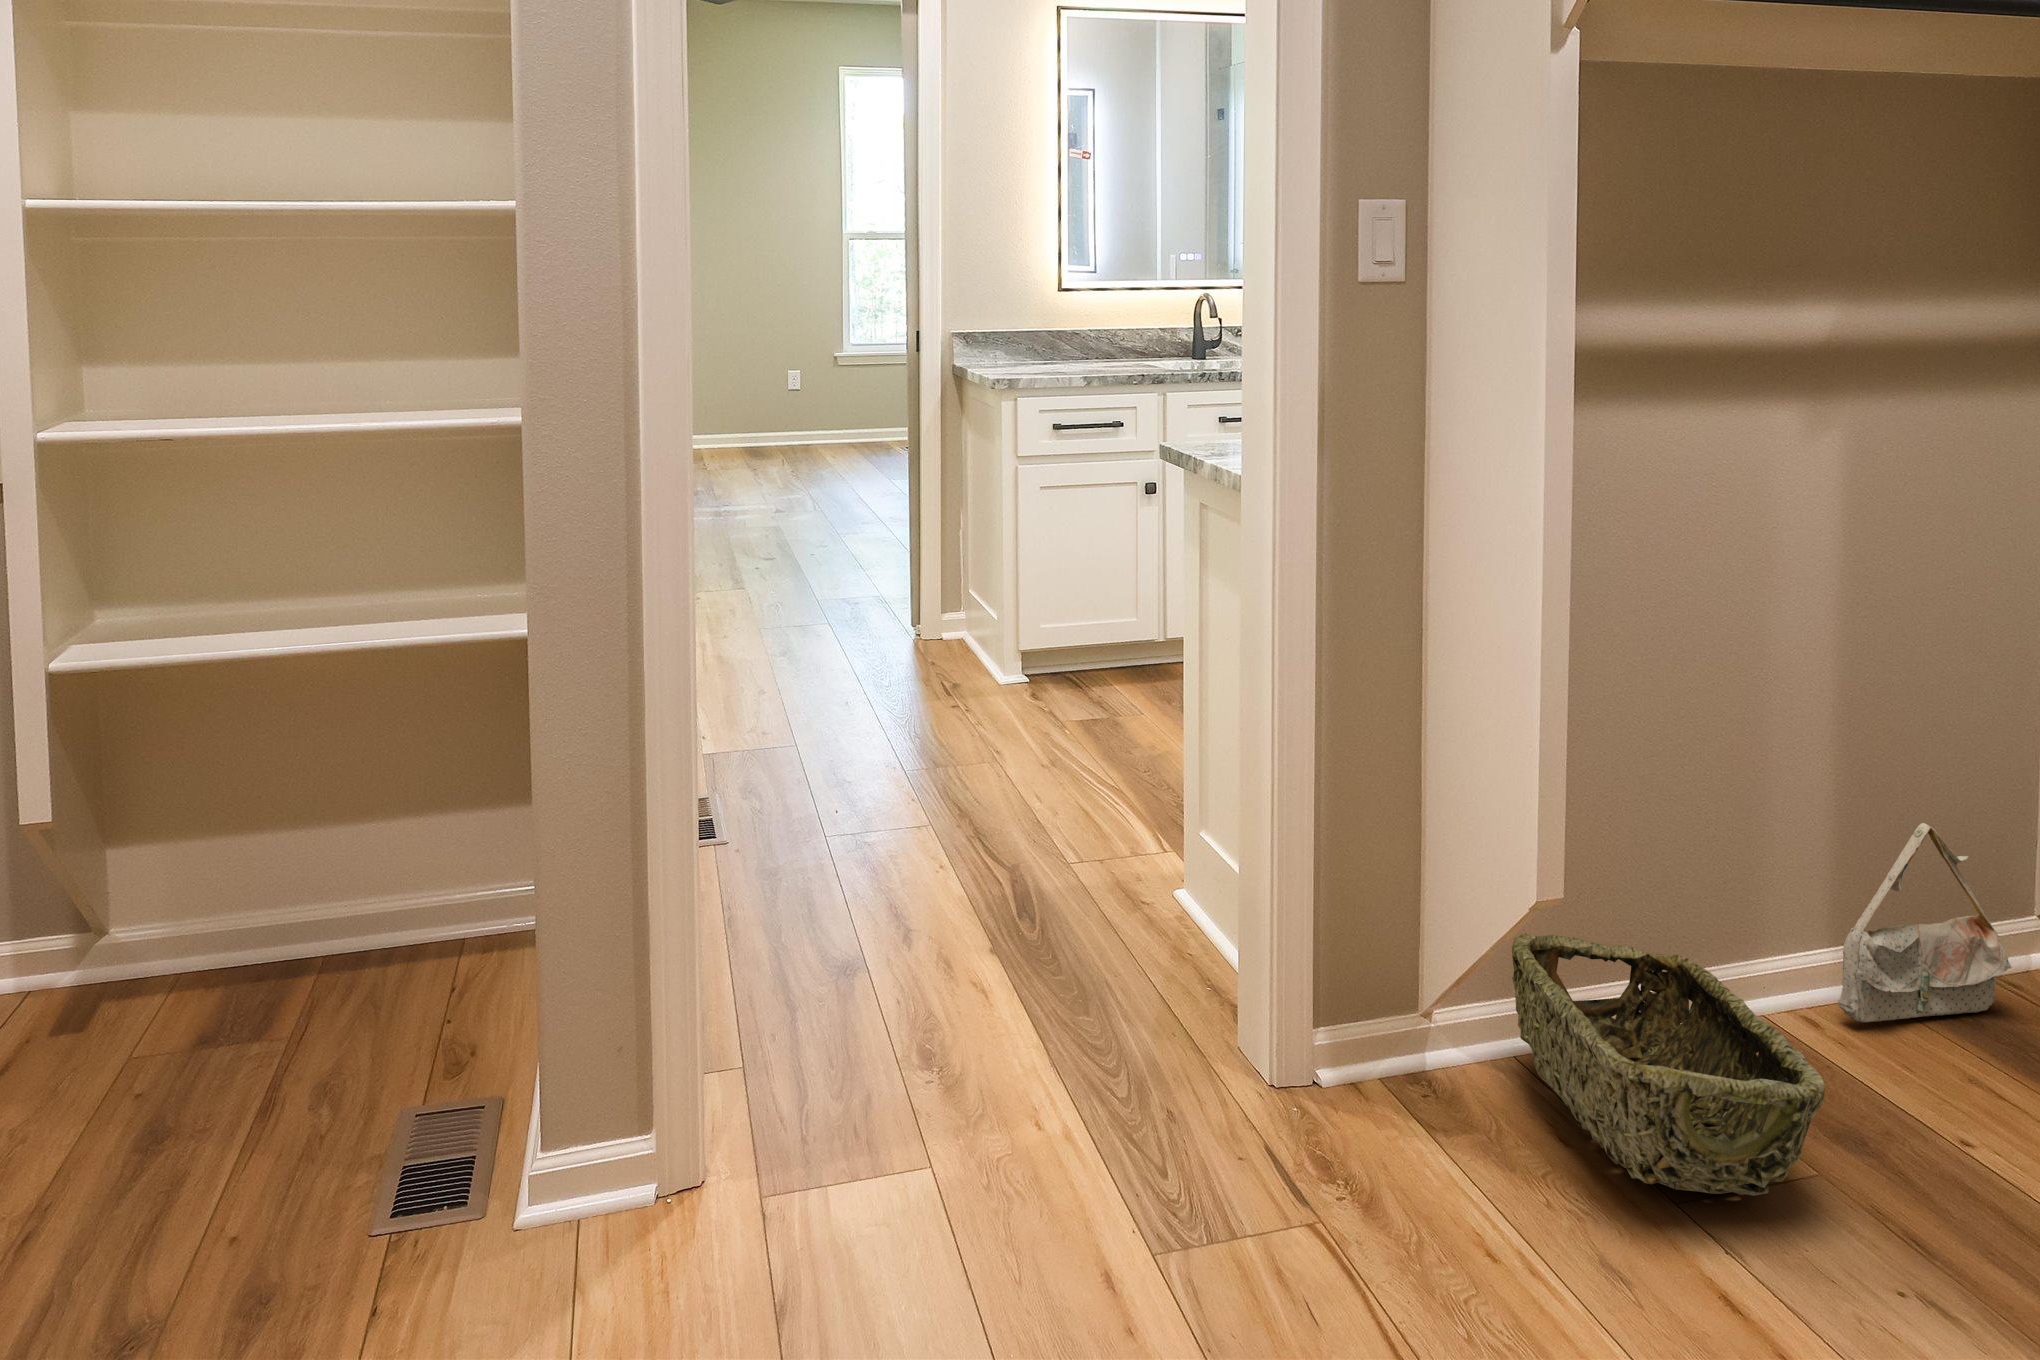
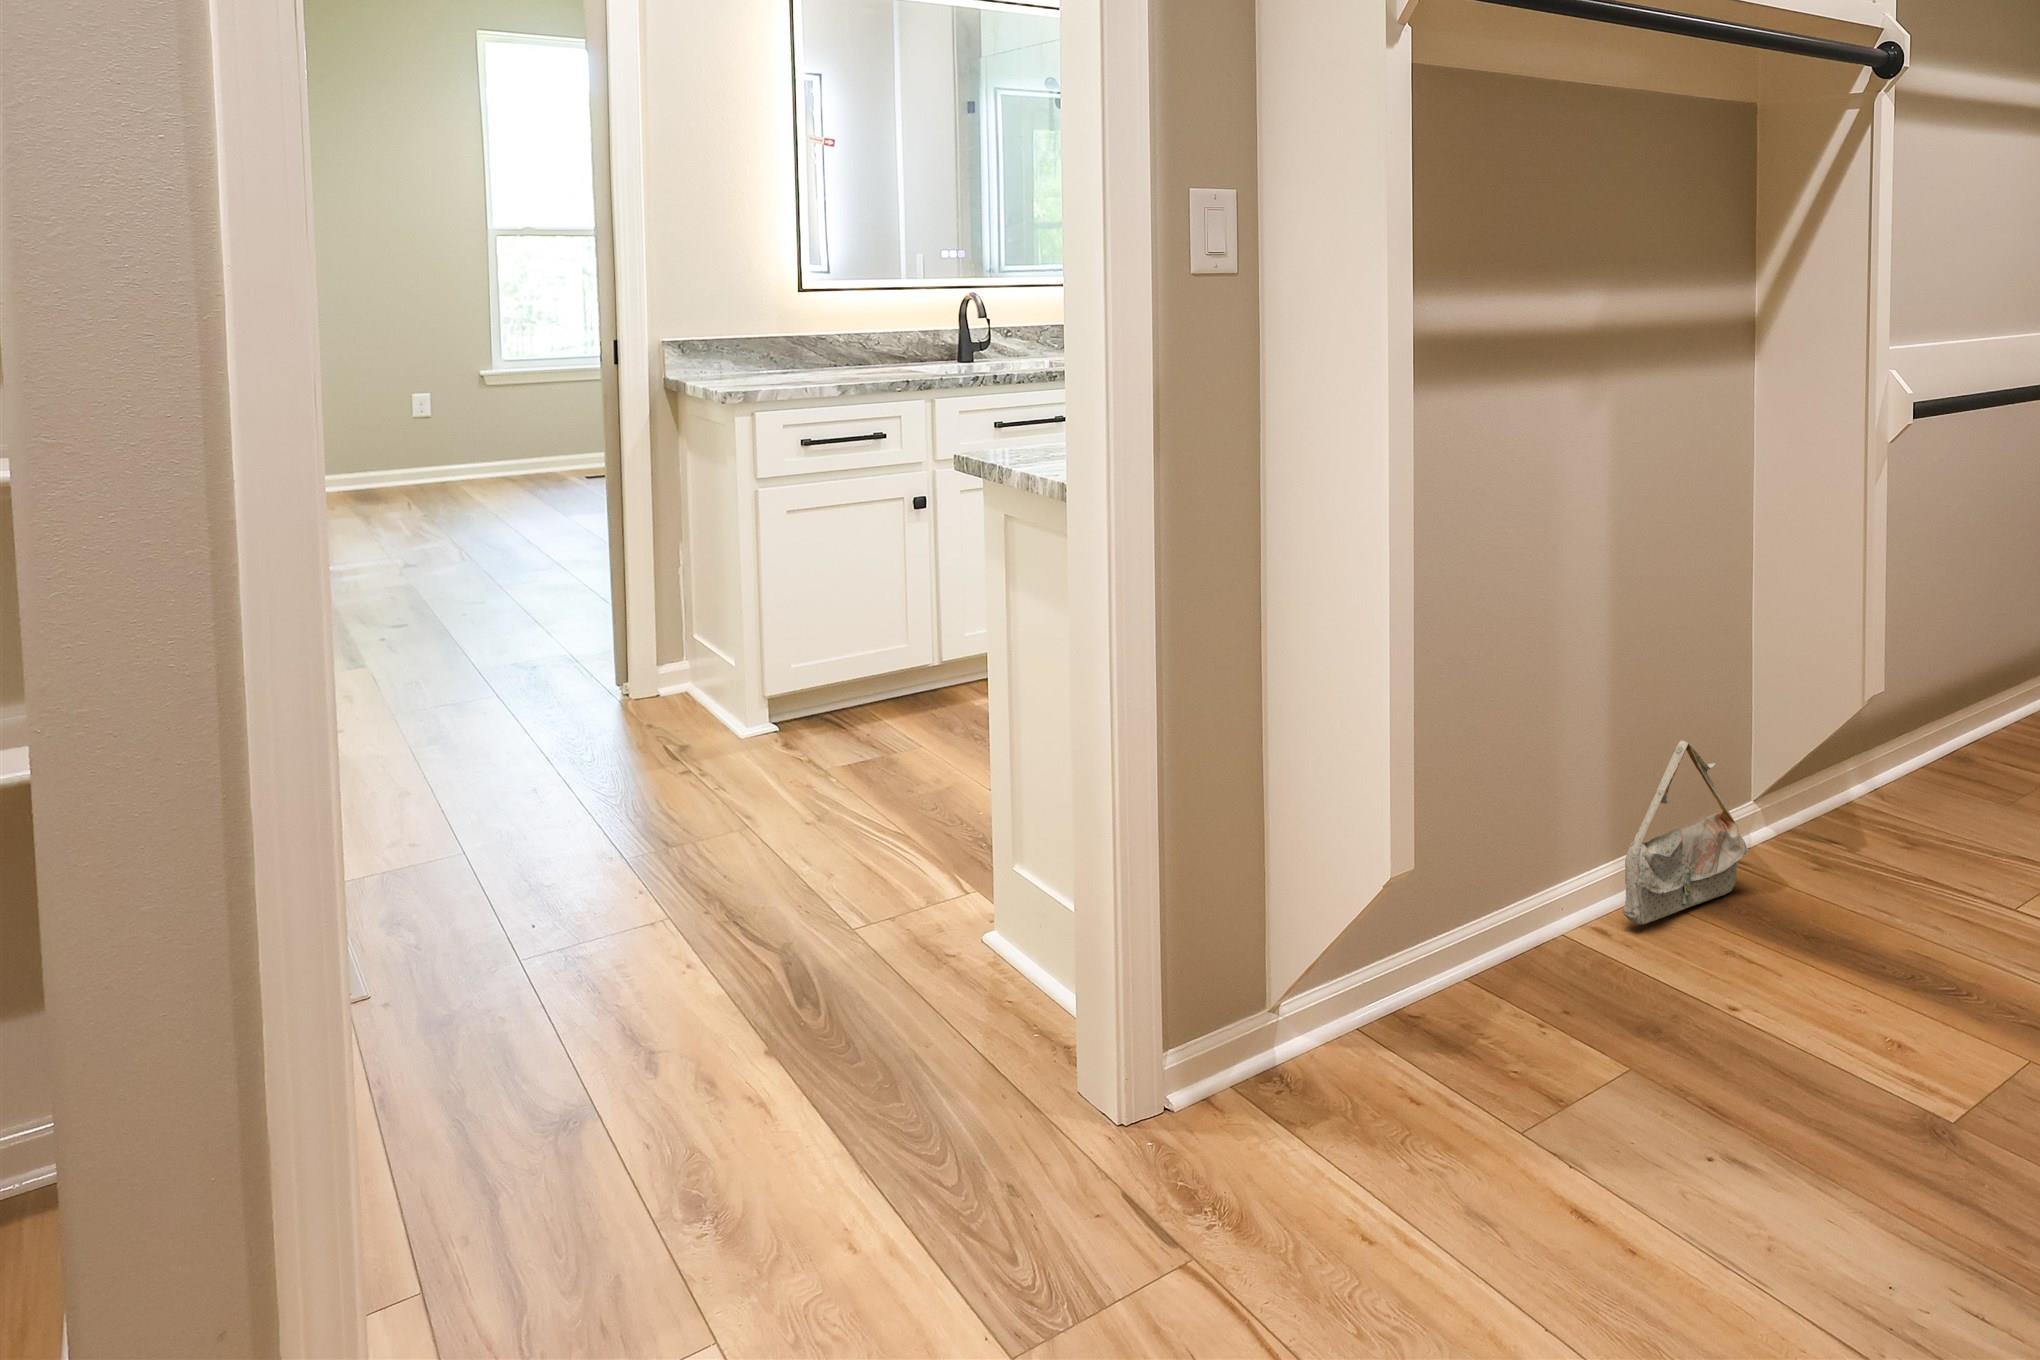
woven basket: present [1512,934,1825,1196] -> none [1354,899,1645,1127]

